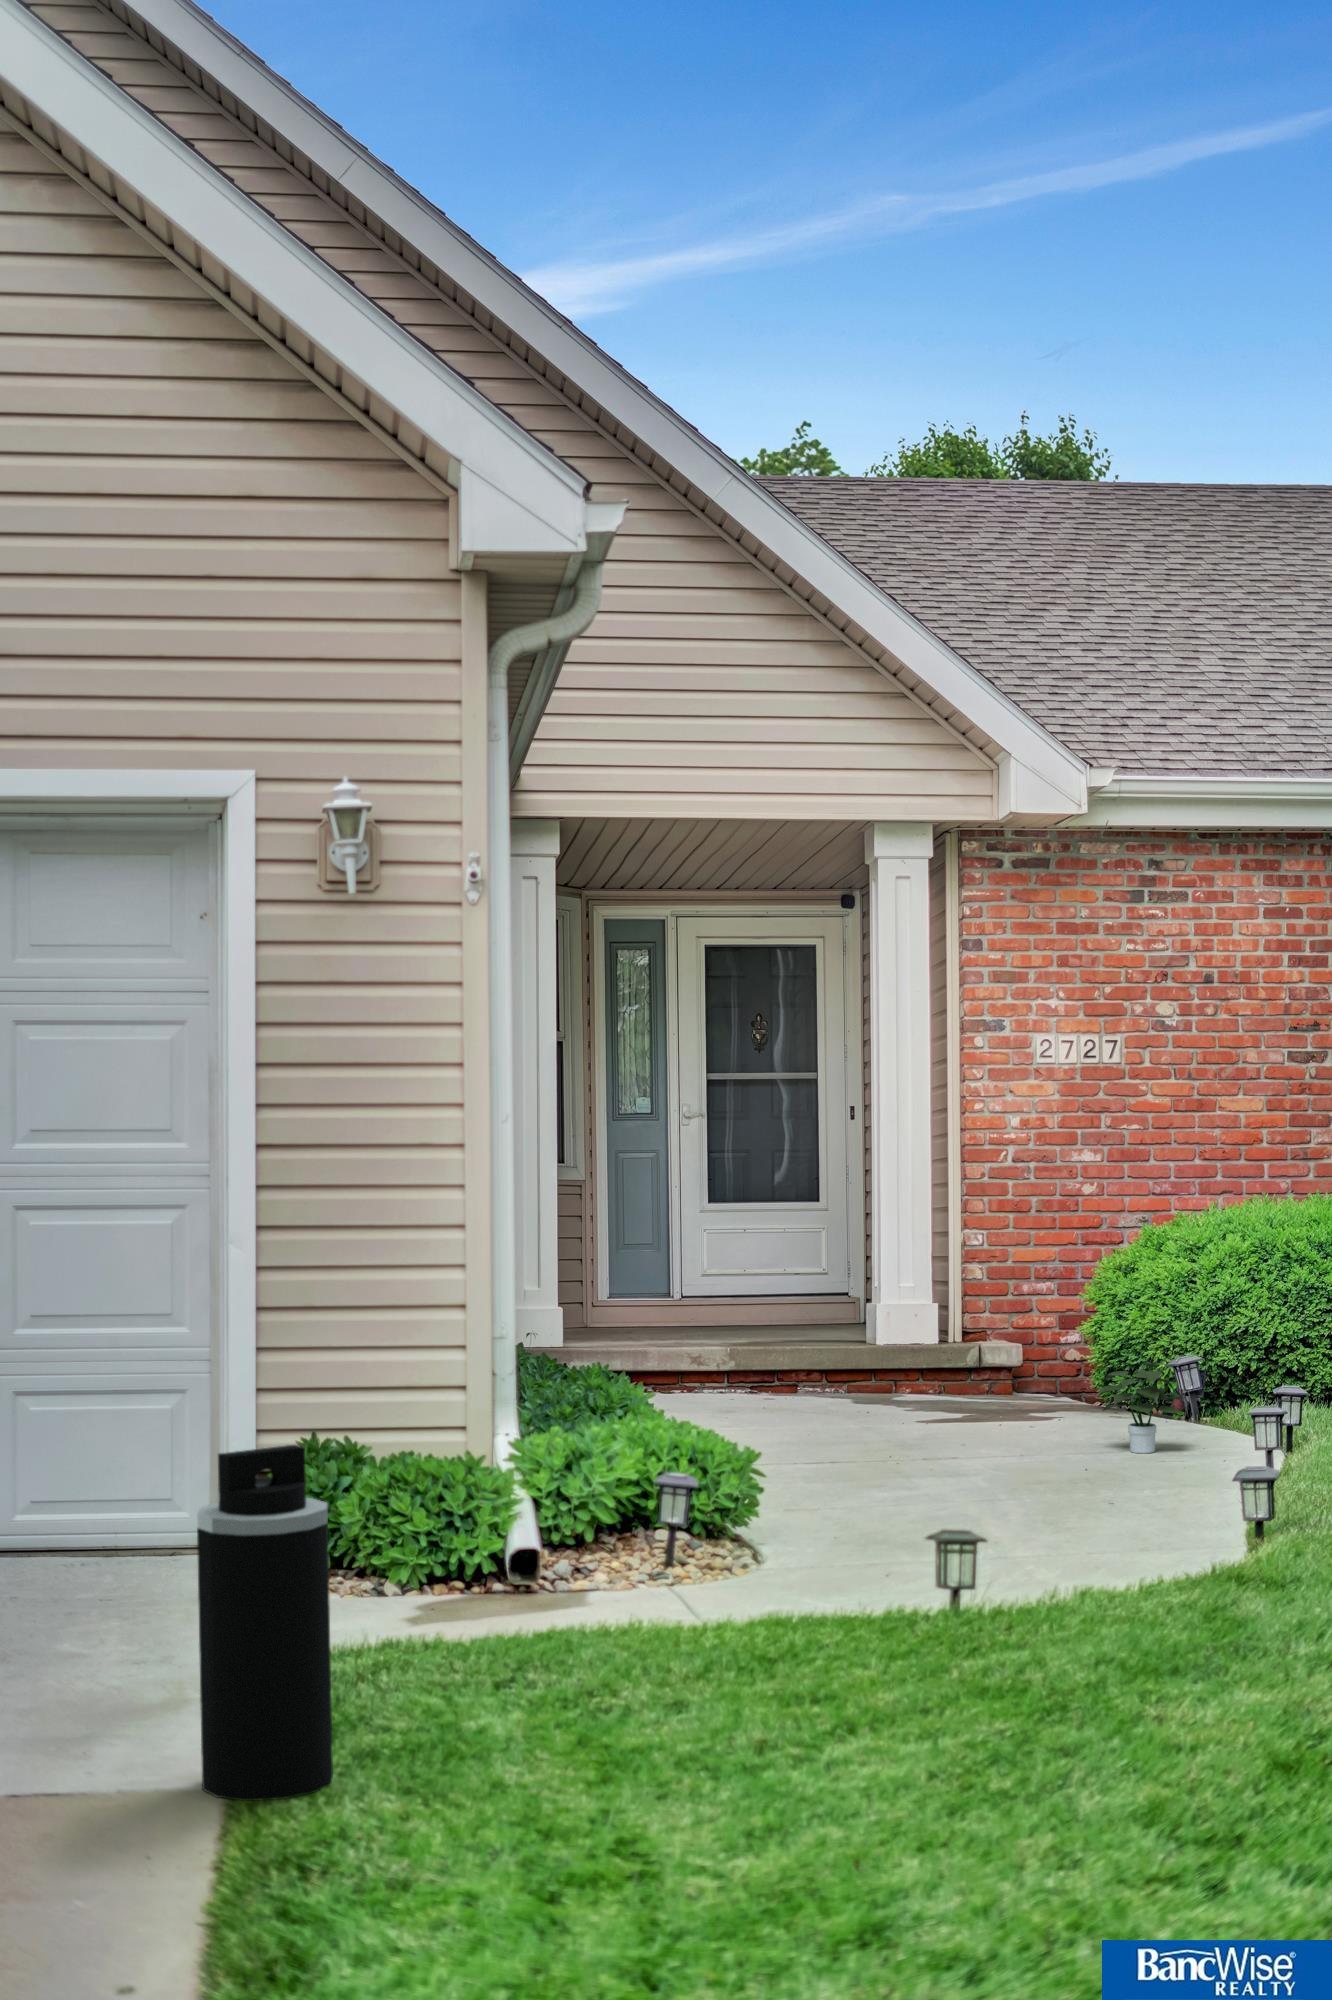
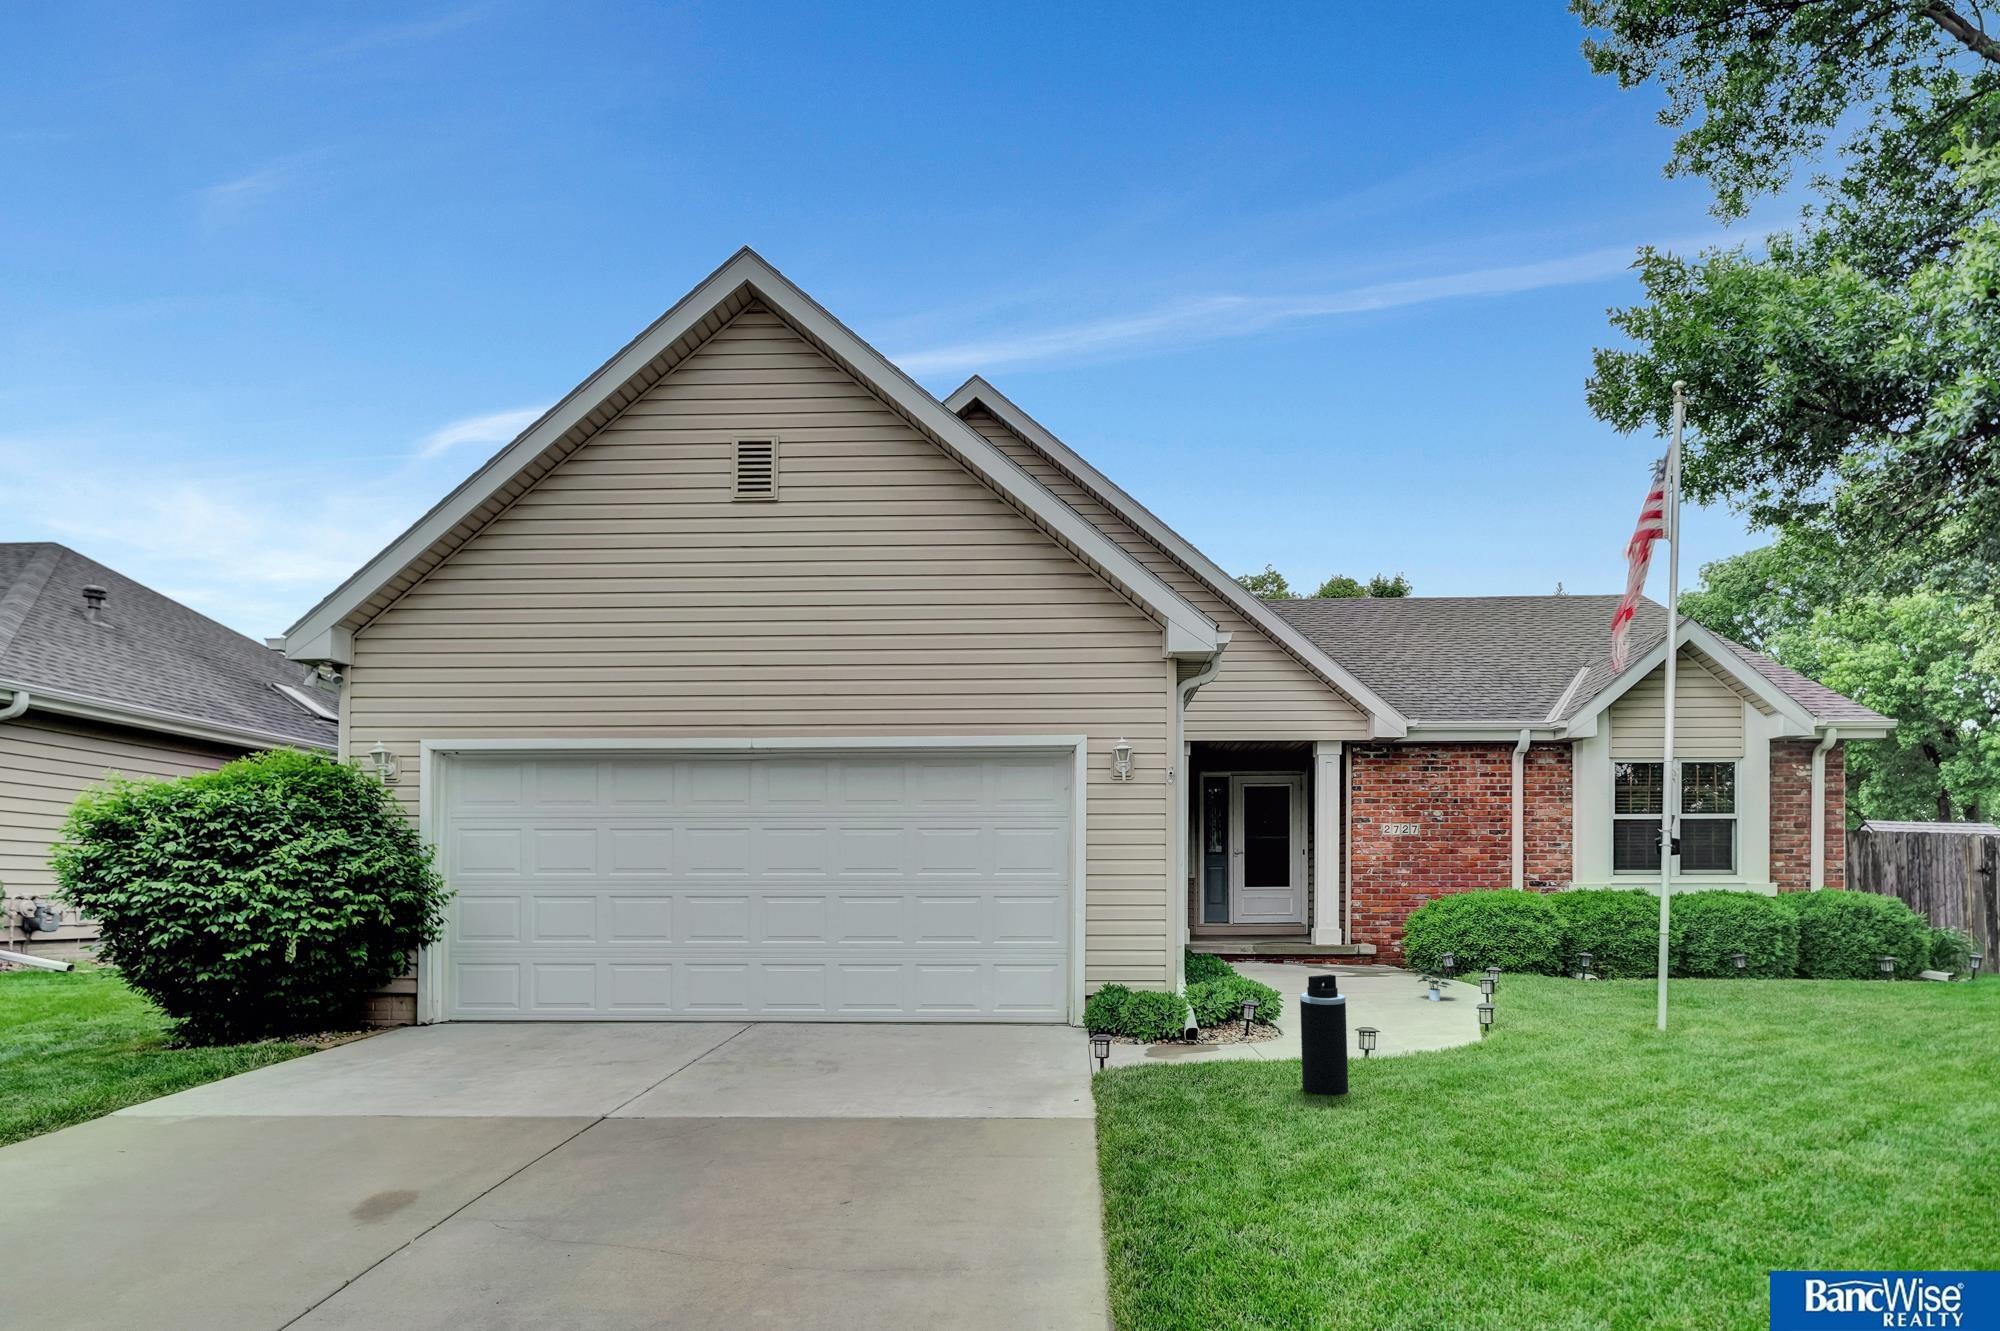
trash can: present [197,1445,333,1801] -> present [1300,975,1348,1095]

